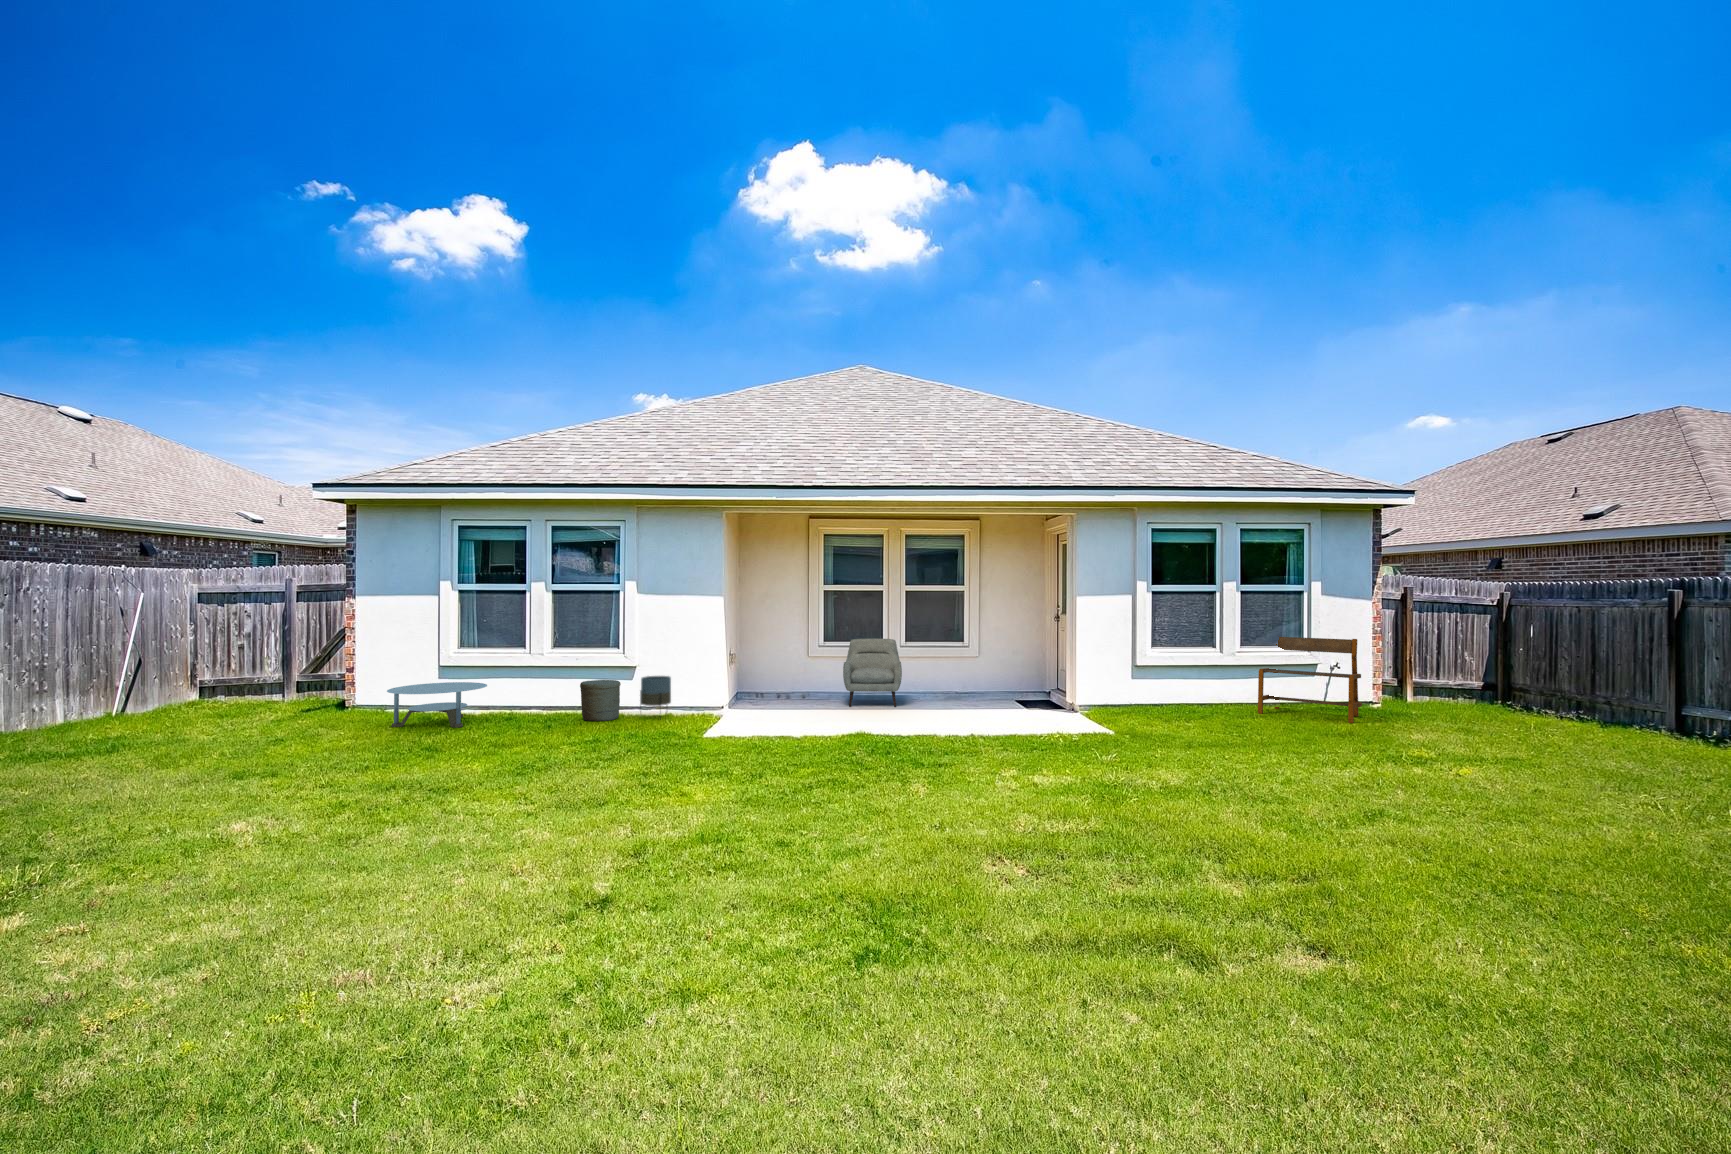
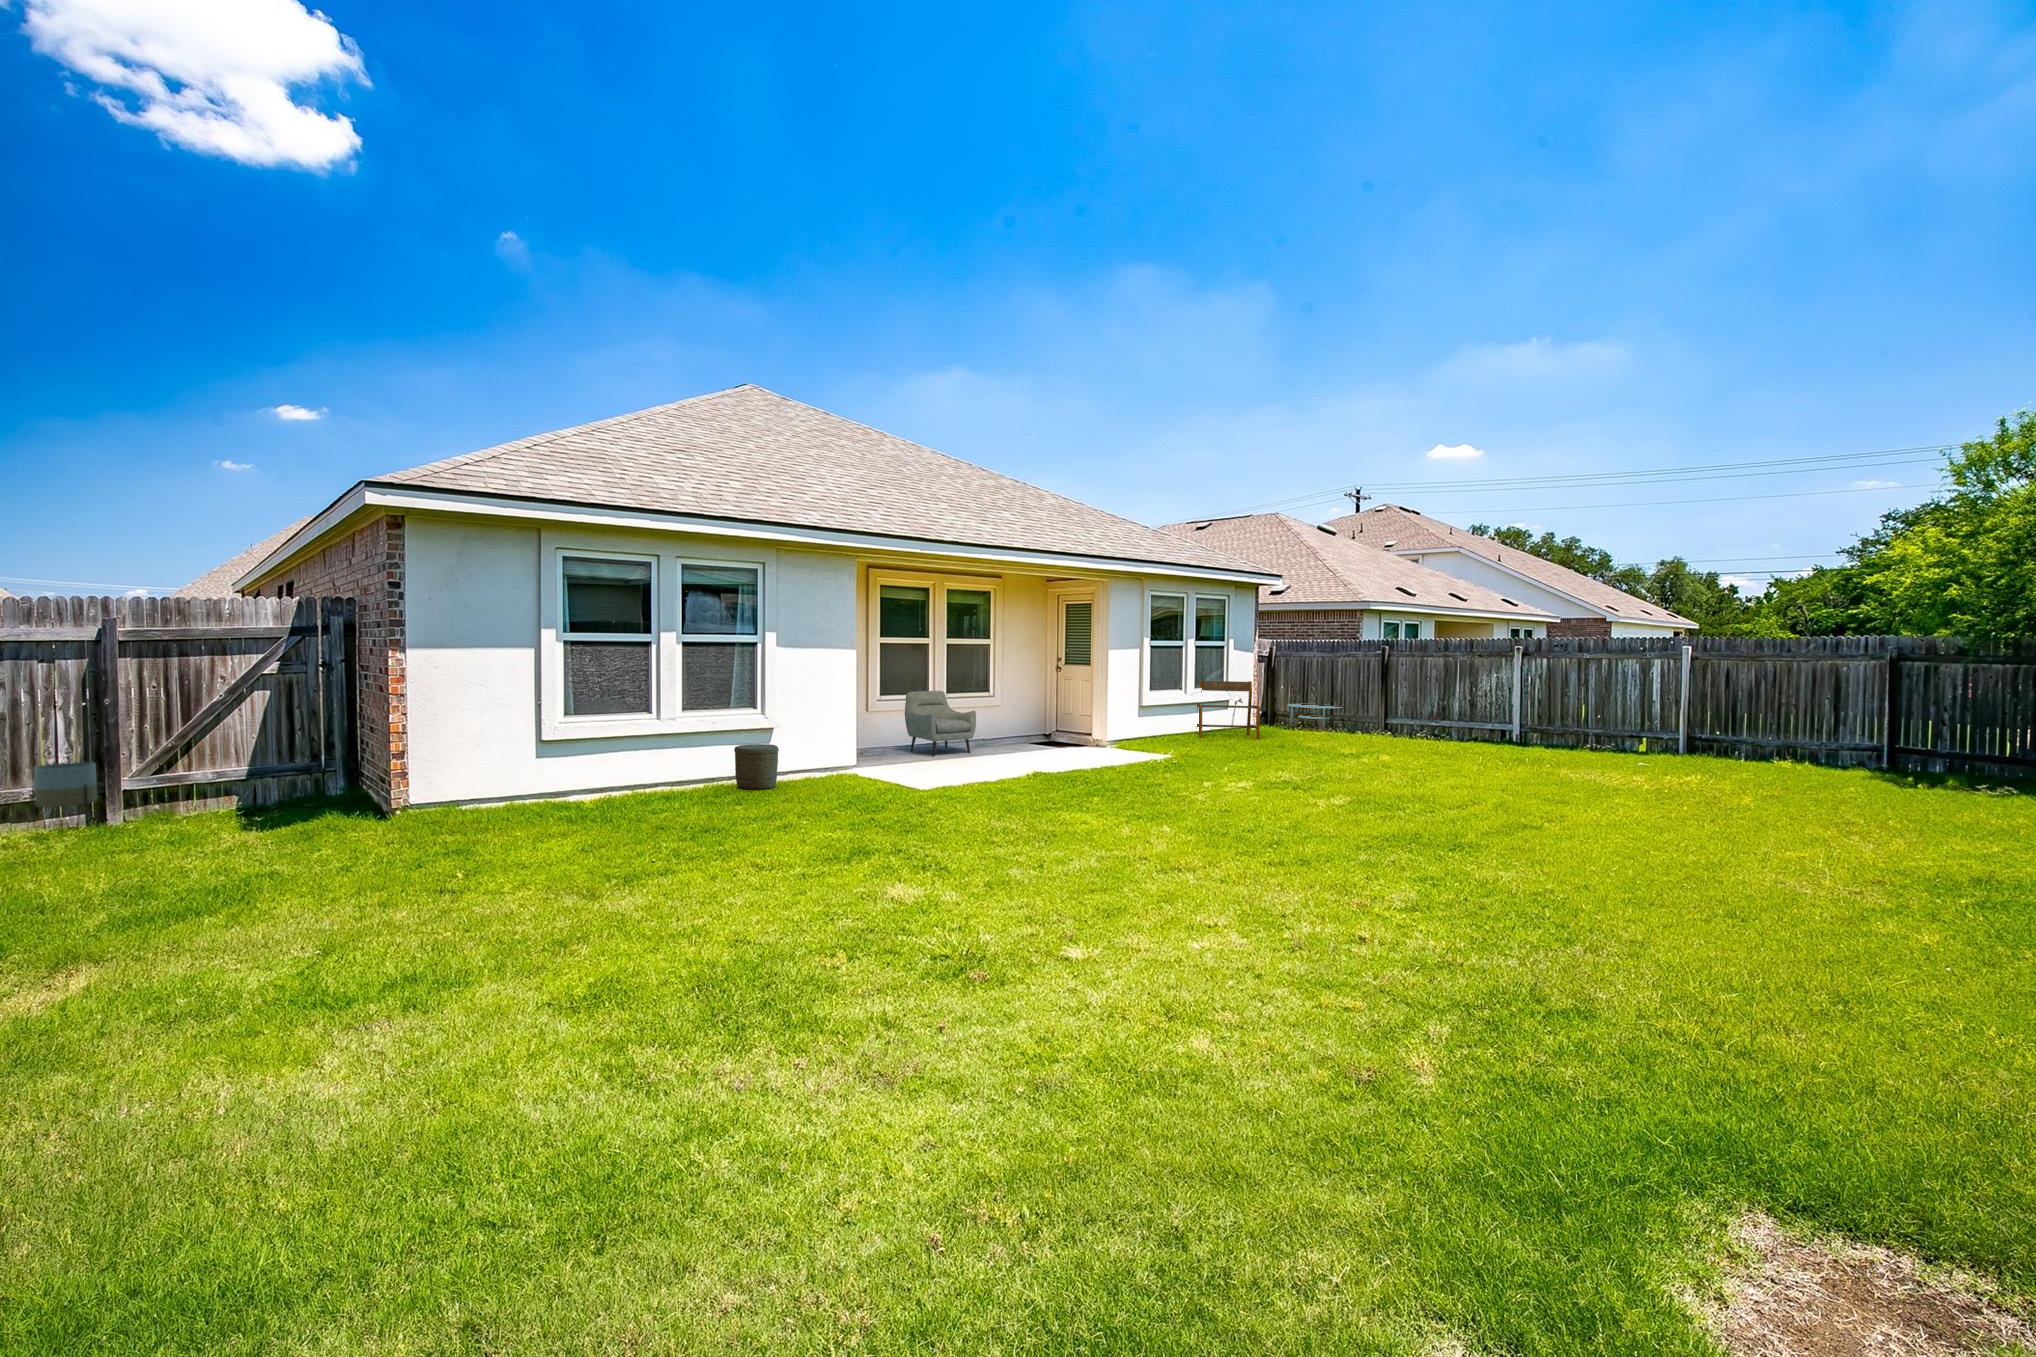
planter: present [640,676,671,706] -> present [32,762,97,826]
round table: present [387,682,487,728] -> present [1288,704,1342,730]

